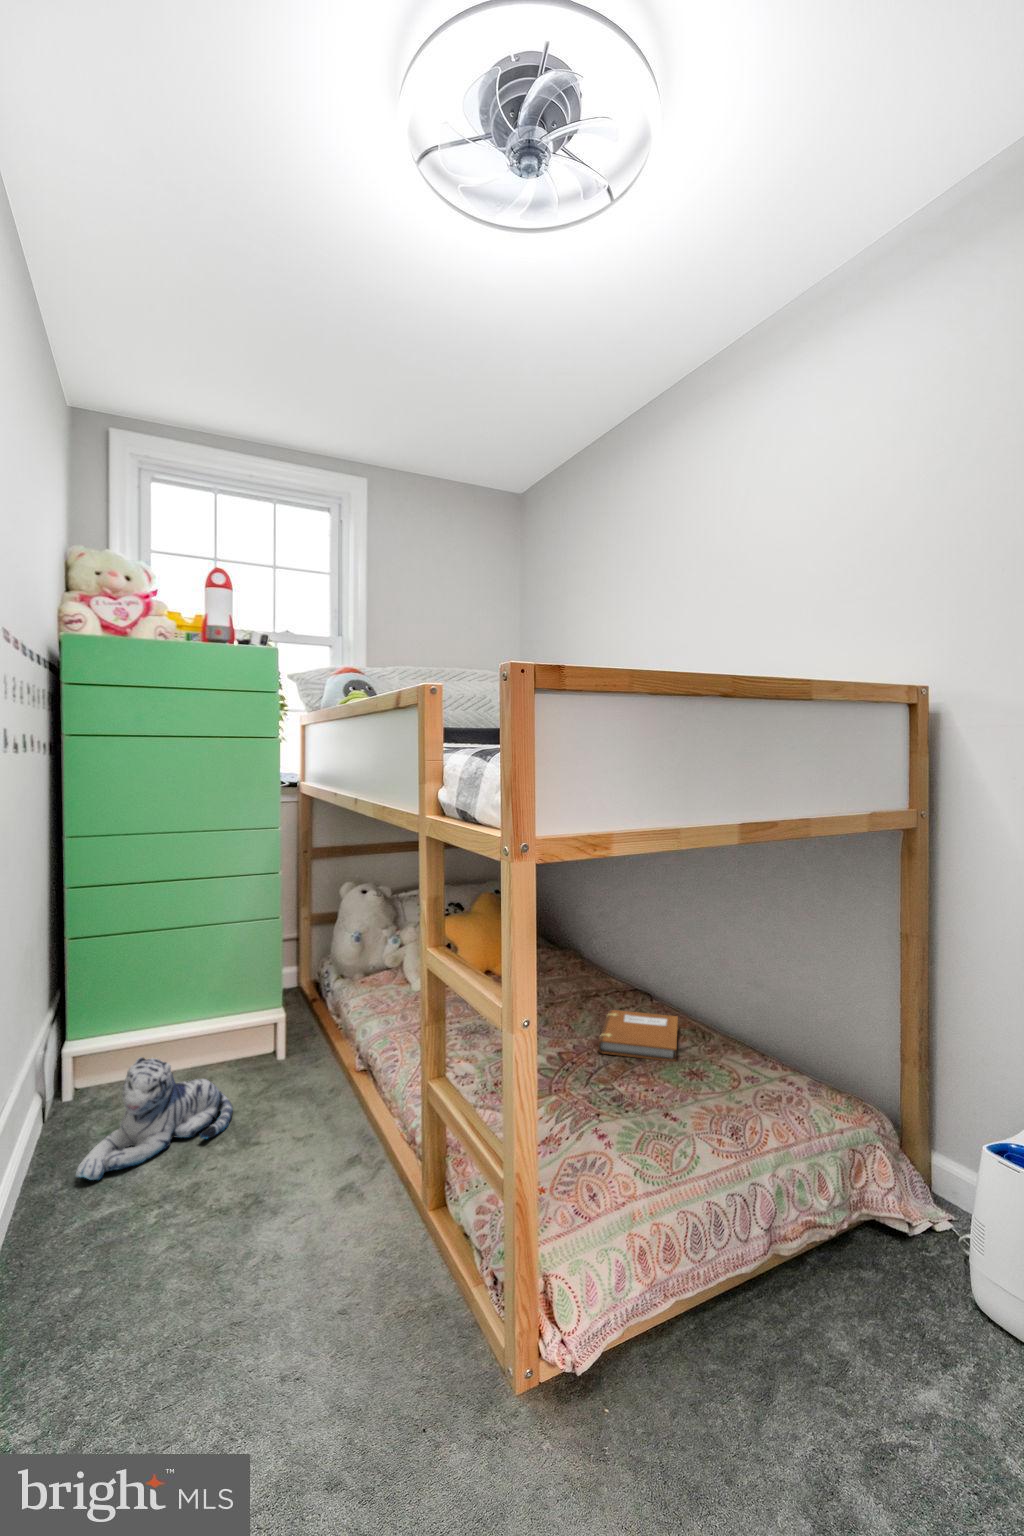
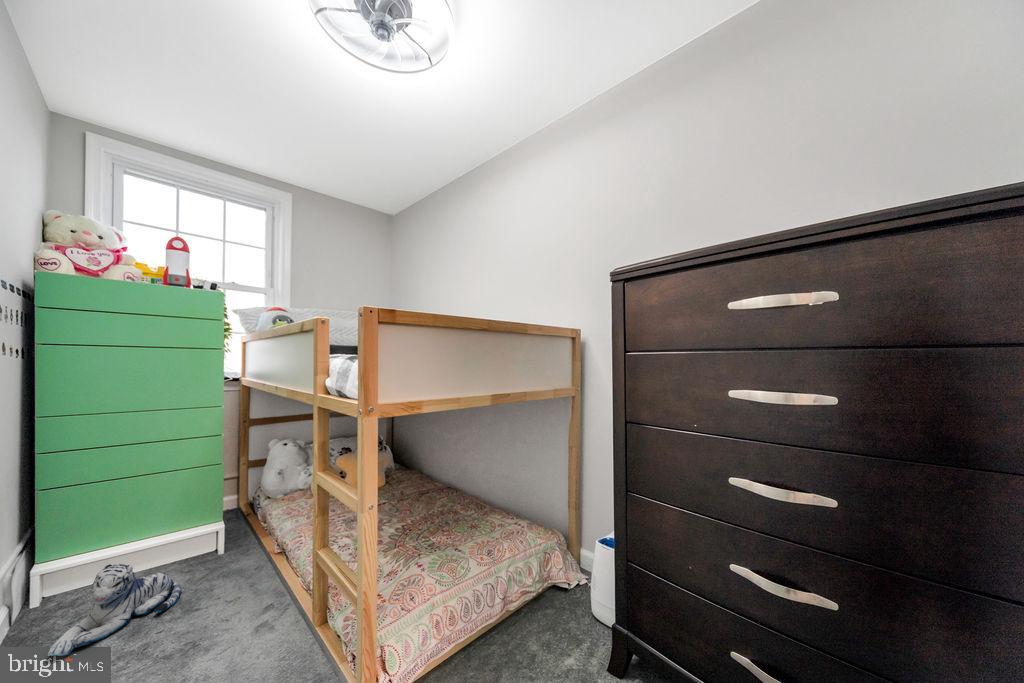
notebook: present [598,1010,678,1062] -> none [422,496,467,521]

